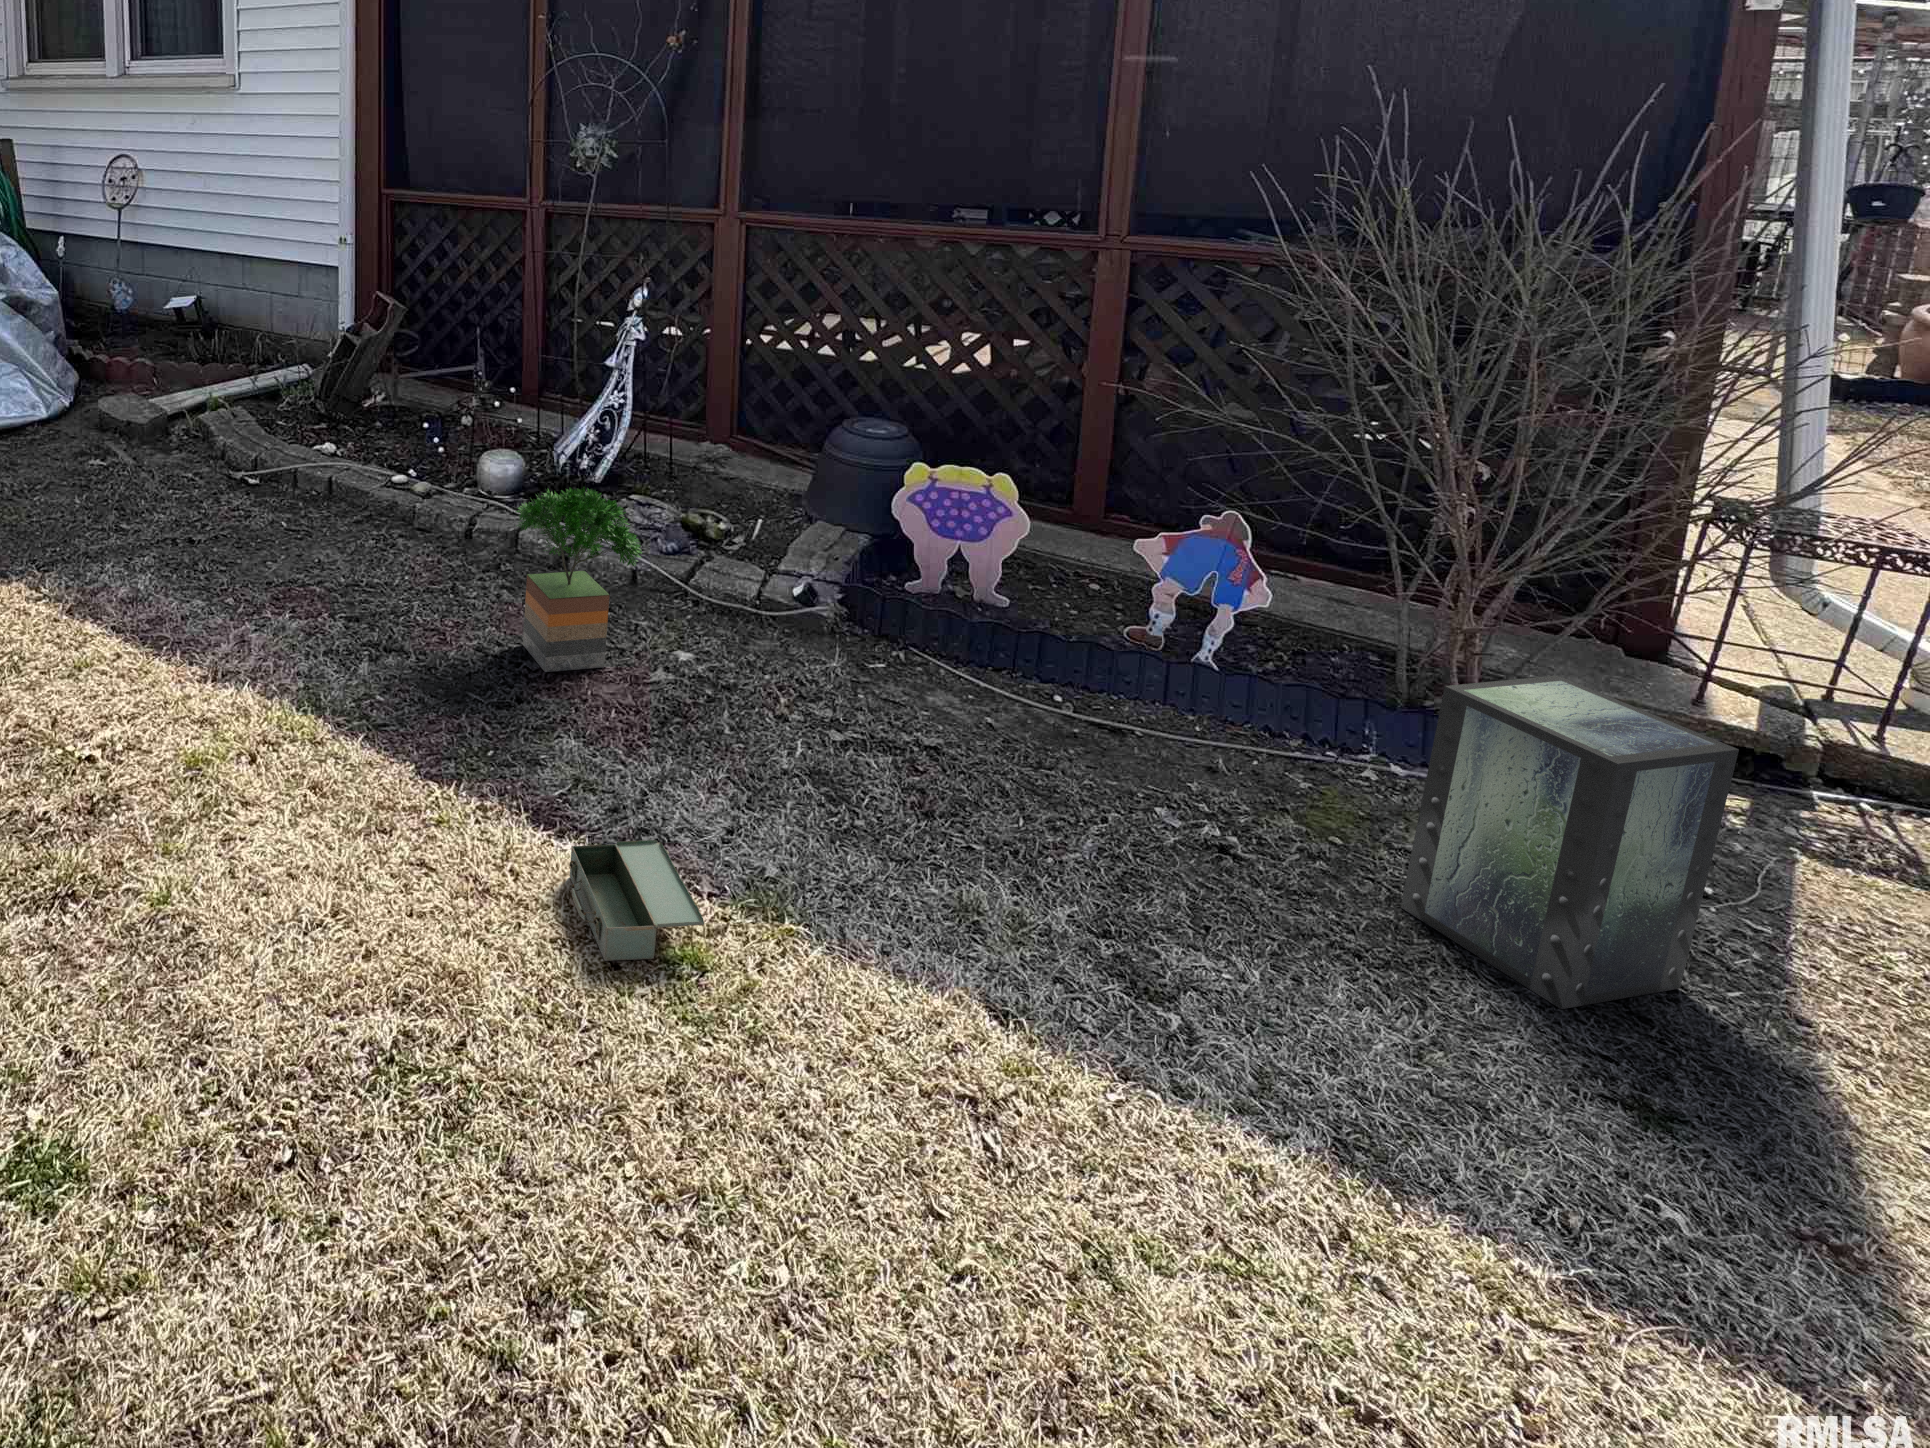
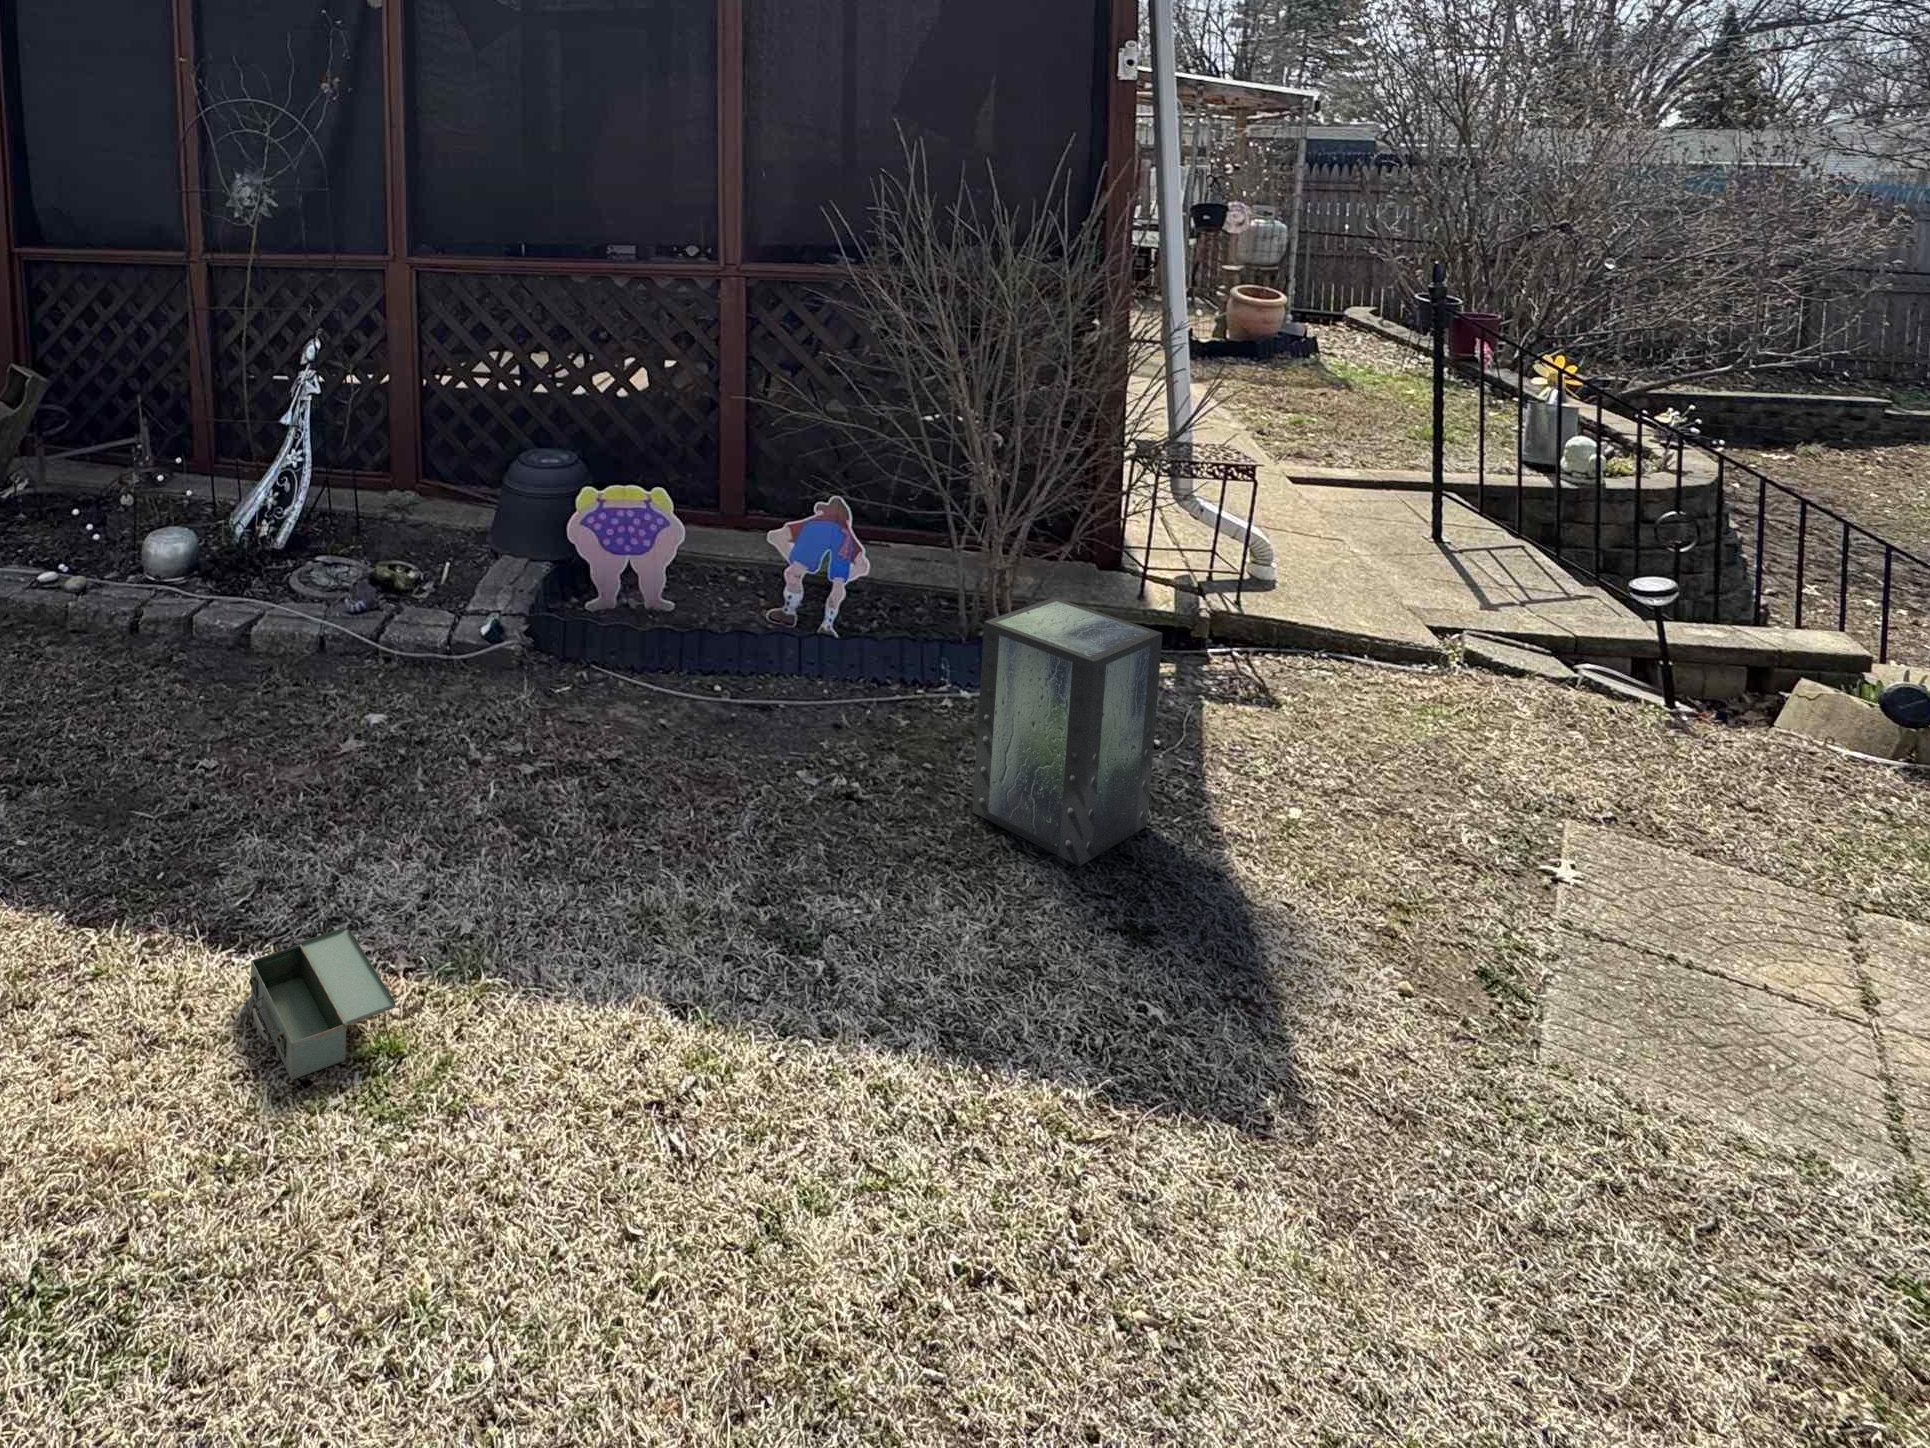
potted tree: present [516,487,642,672] -> none [175,558,320,768]

